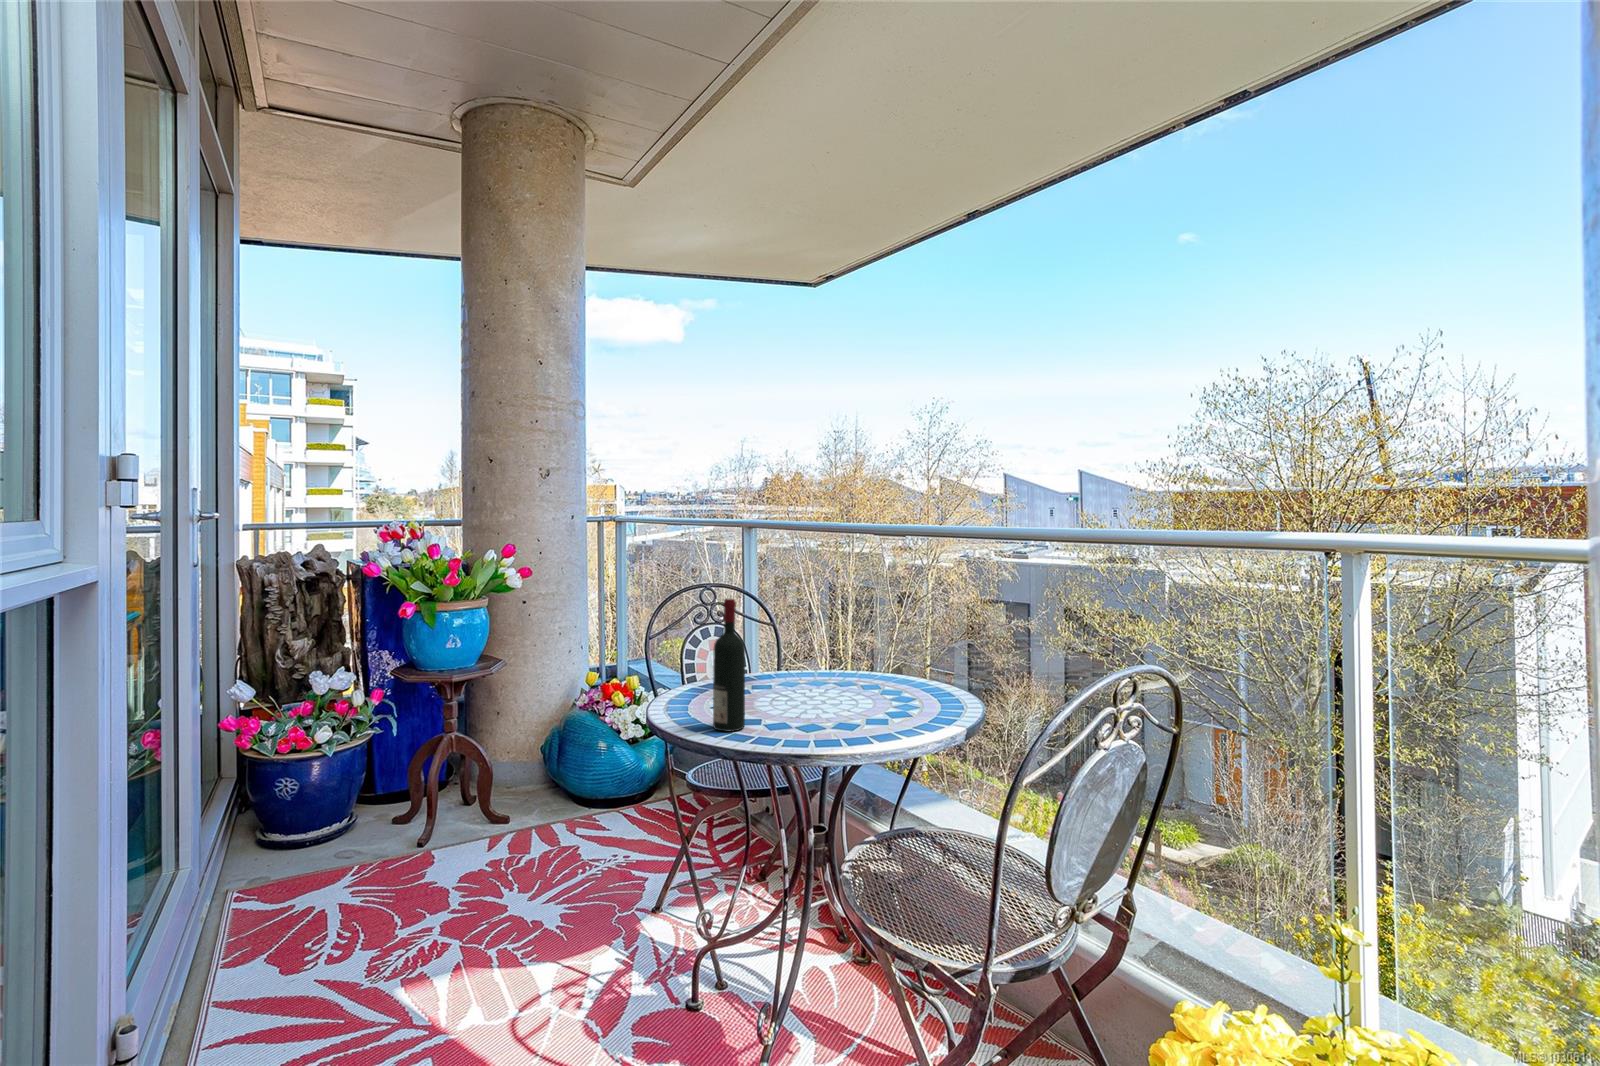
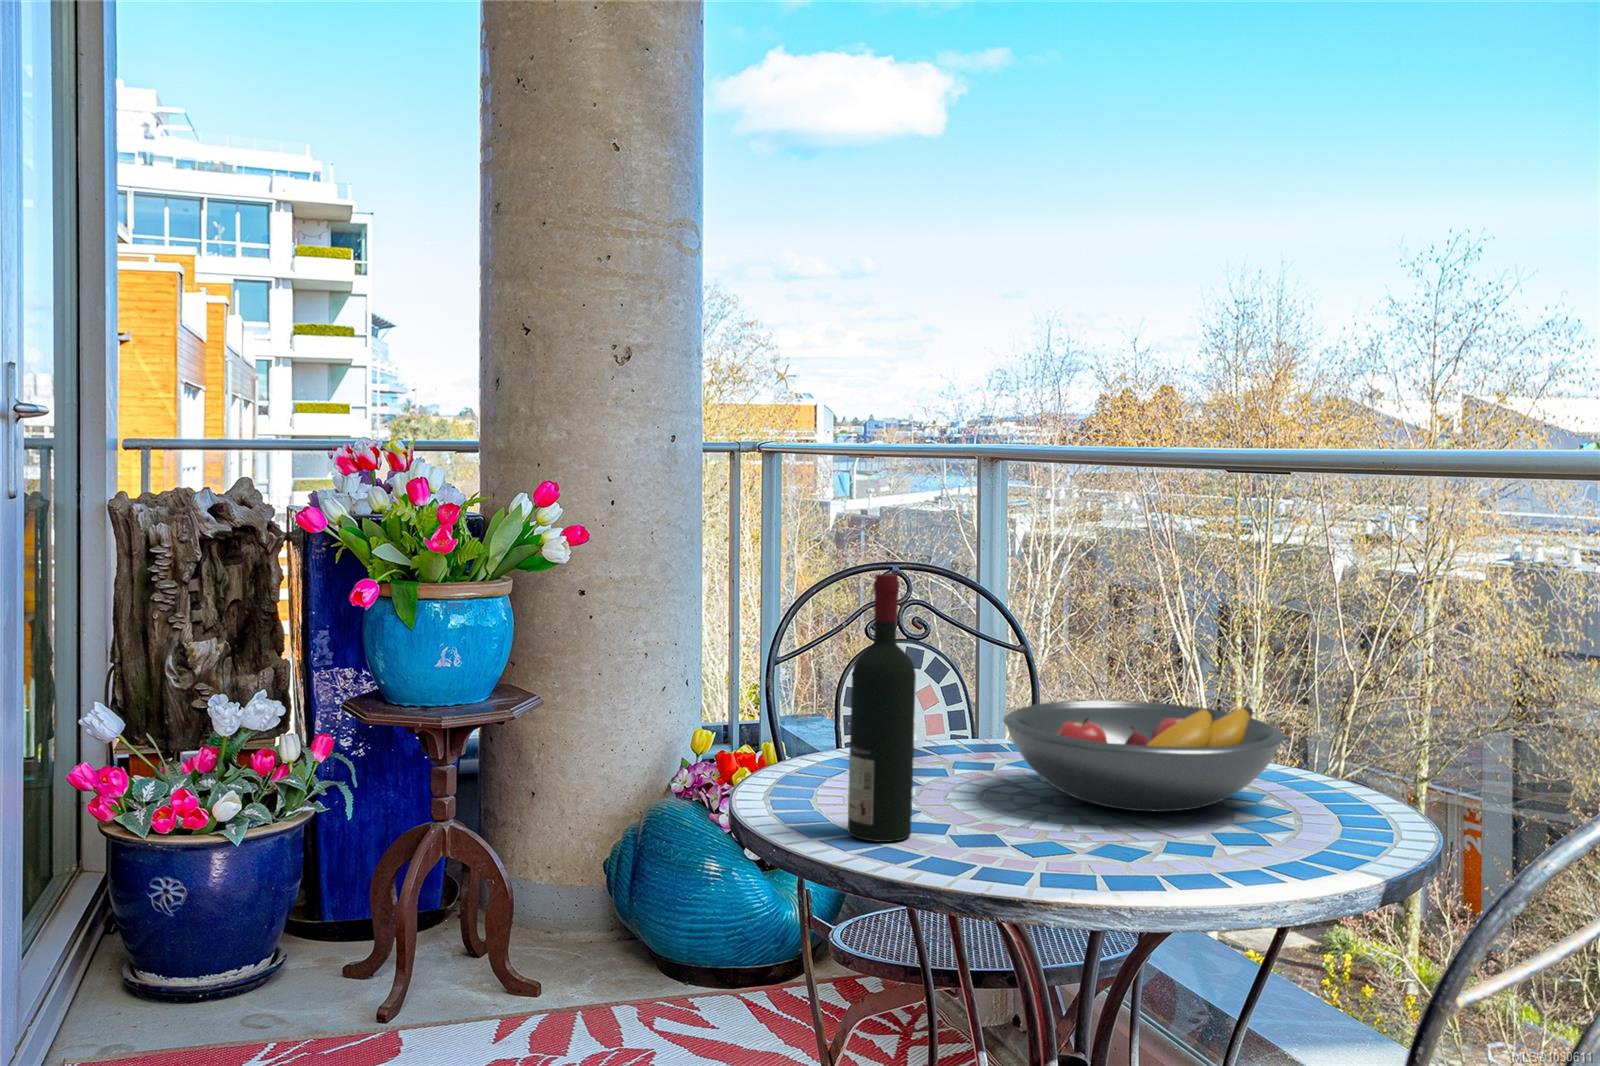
fruit bowl: none [780,651,911,704] -> present [1003,700,1284,812]

